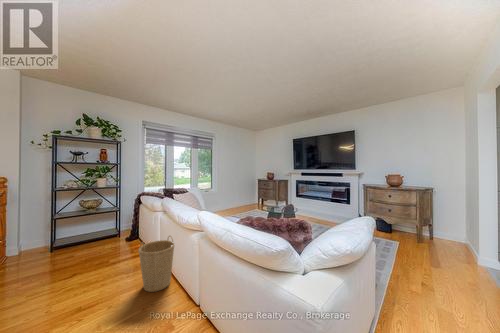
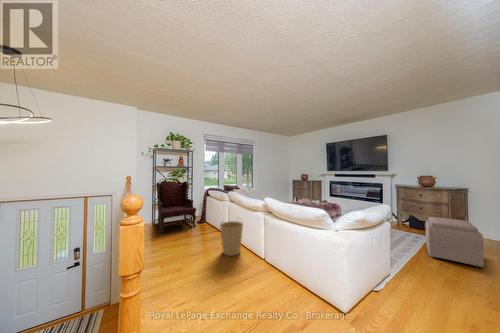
armchair: none [60,180,121,260] -> present [157,180,196,233]
ottoman: none [395,222,456,281] -> present [426,217,484,267]

